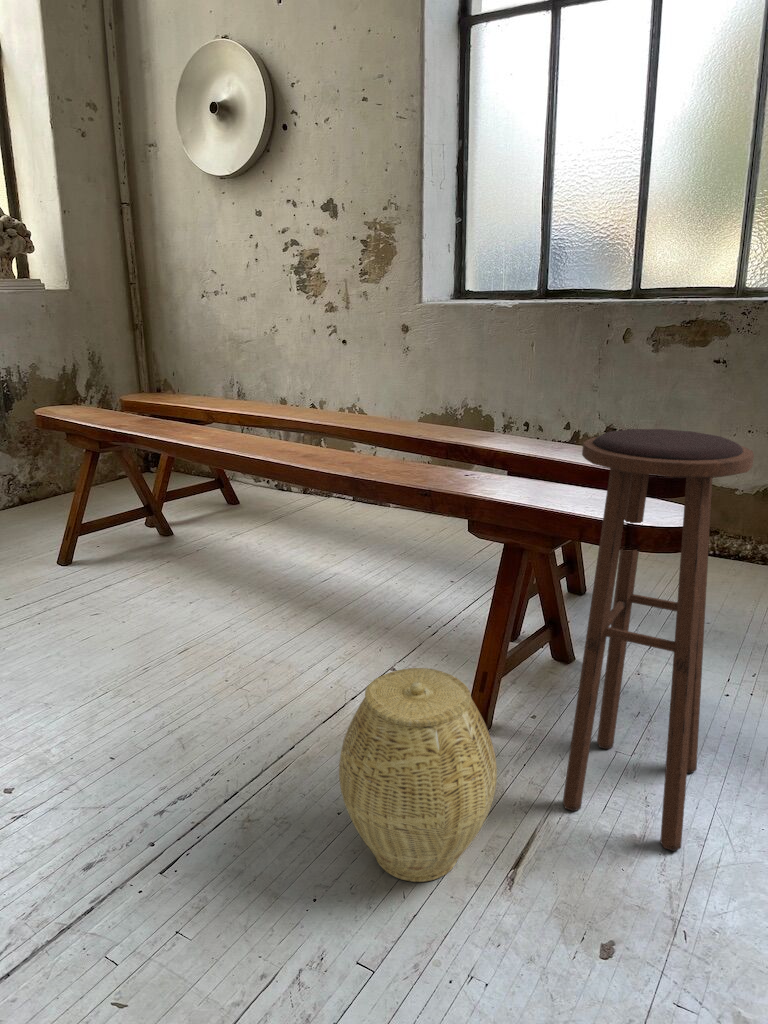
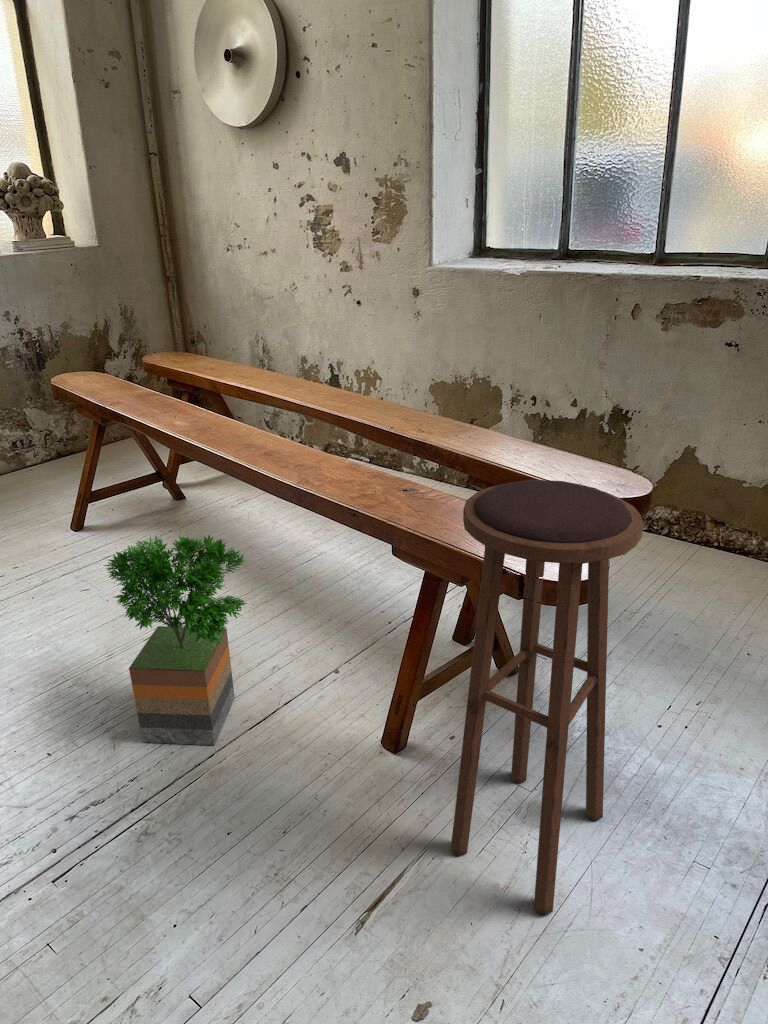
potted tree: none [178,521,328,742] -> present [105,535,247,745]
woven basket: present [339,668,497,882] -> none [205,716,362,923]

